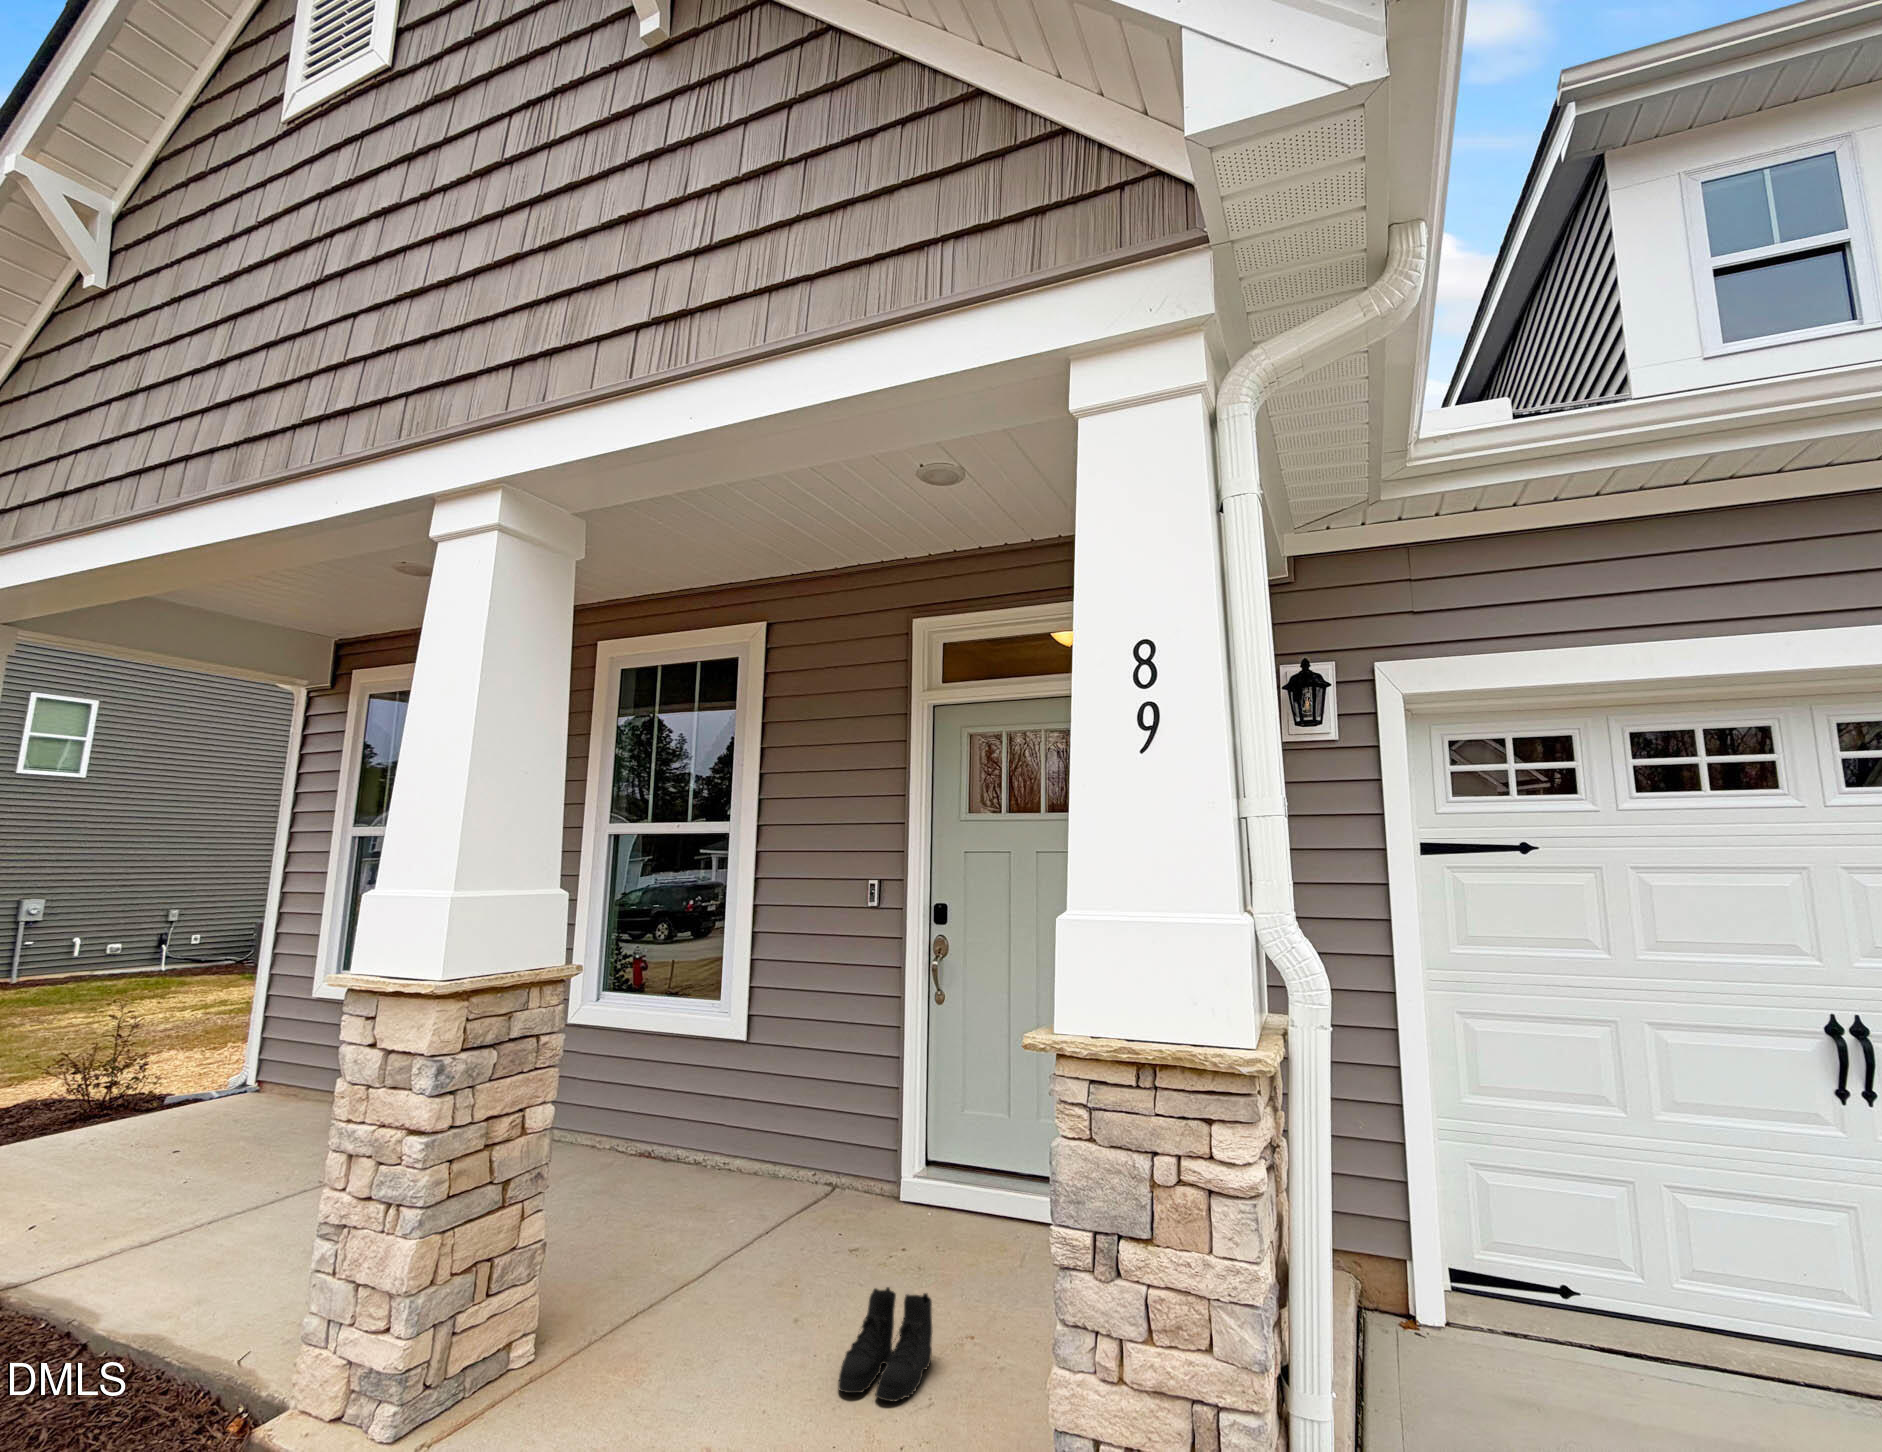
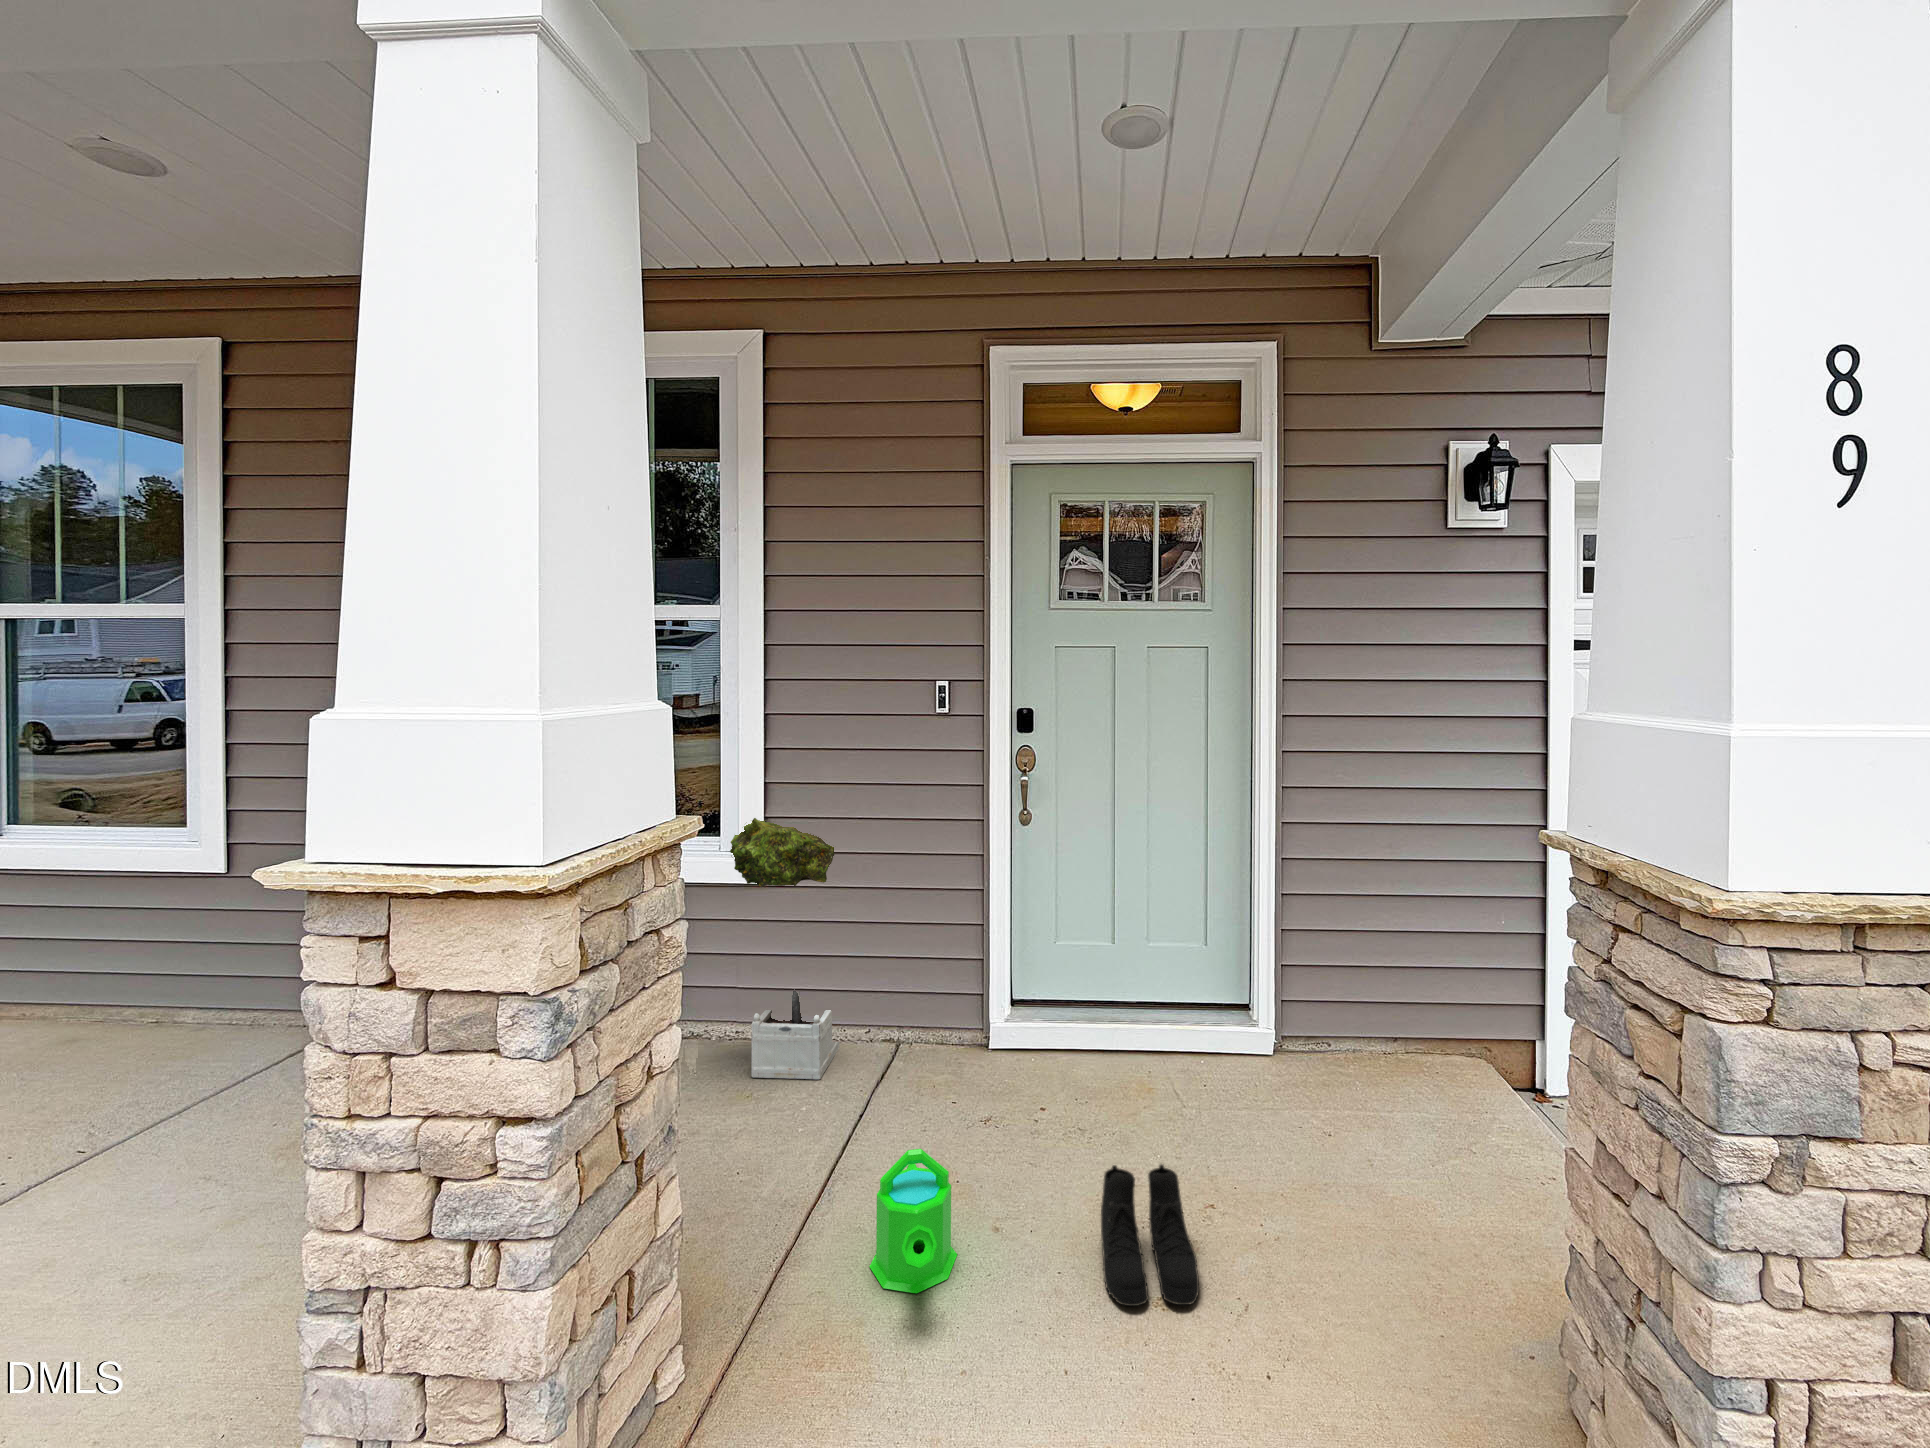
potted tree: none [711,969,800,1212] -> present [730,818,840,1079]
watering can: none [686,1241,758,1356] -> present [869,1149,957,1293]

